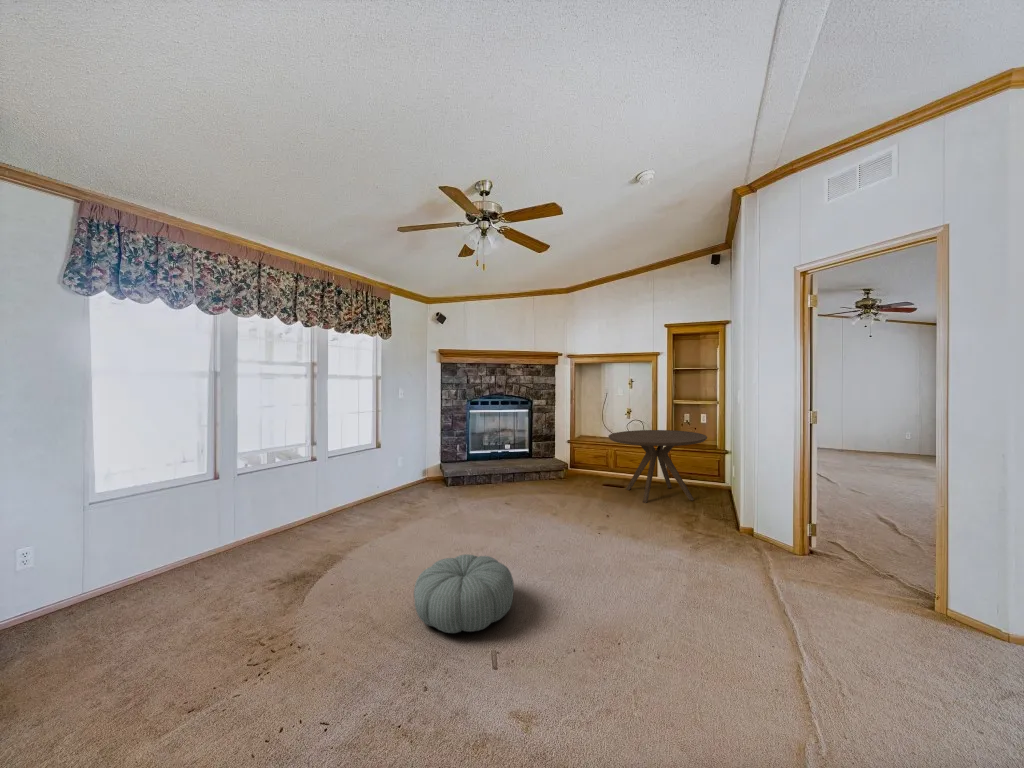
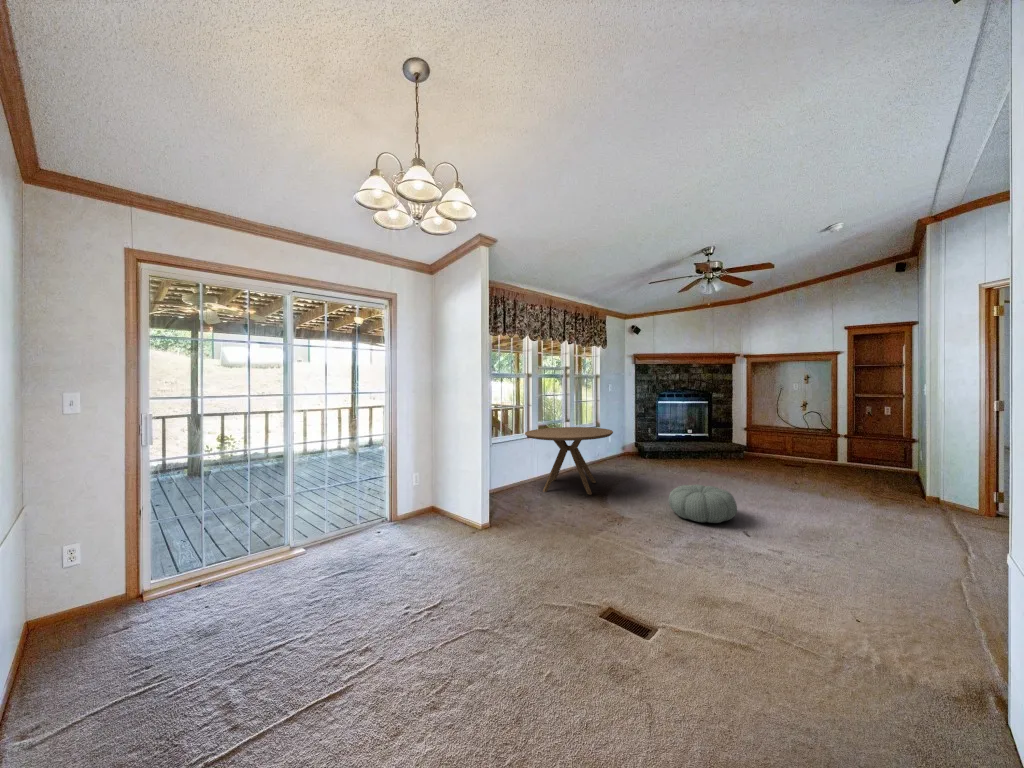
dining table: present [608,430,707,503] -> present [525,427,613,495]

